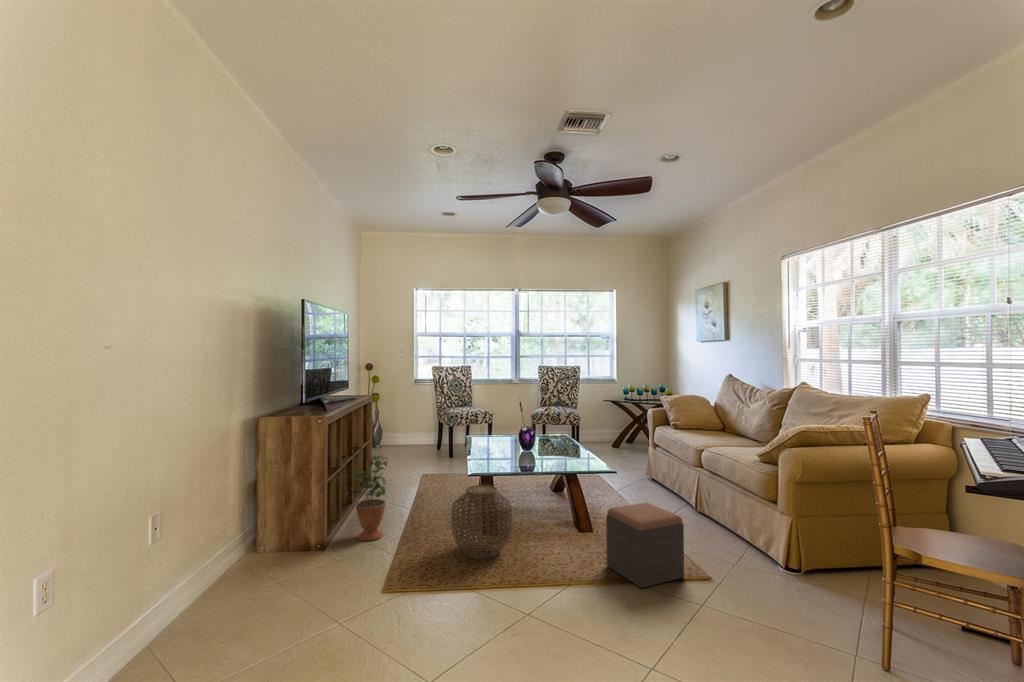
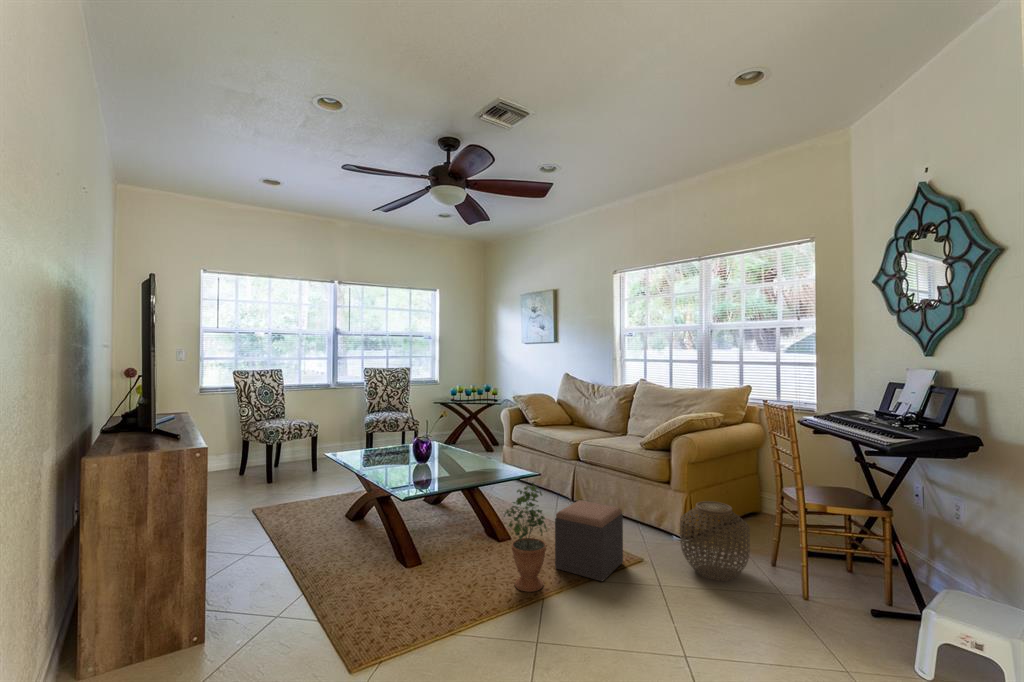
potted plant: present [352,456,387,541] -> present [505,483,547,592]
woven basket: present [451,485,512,559] -> present [680,501,750,581]

